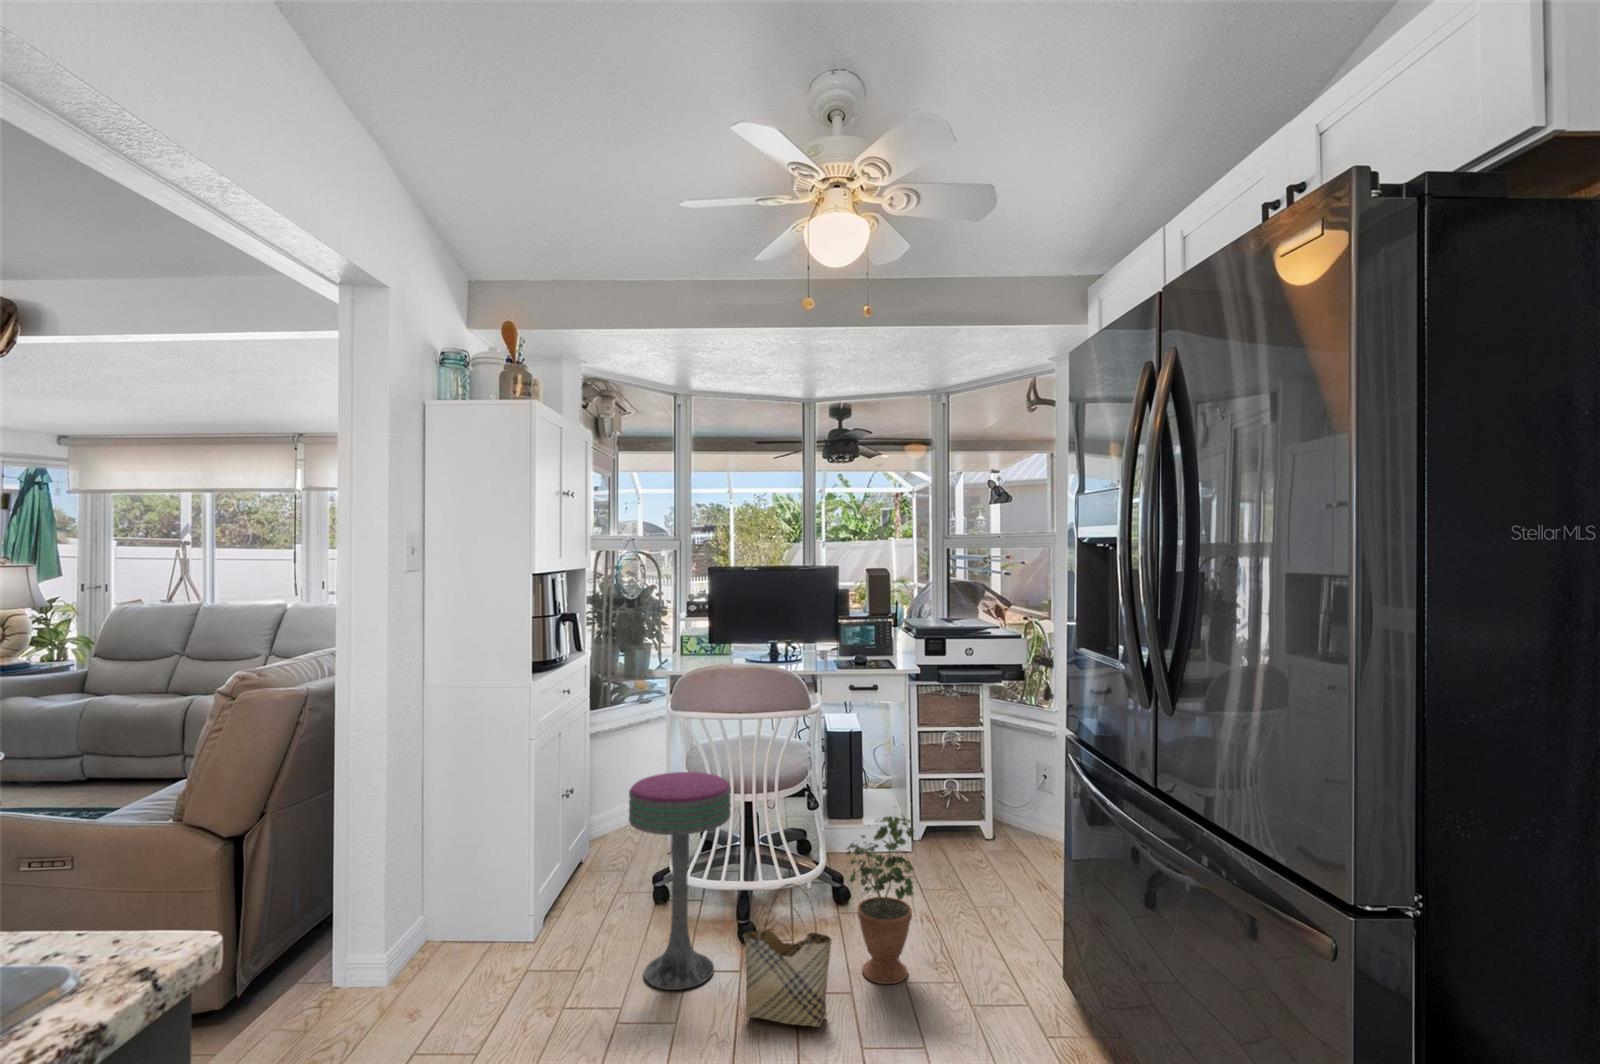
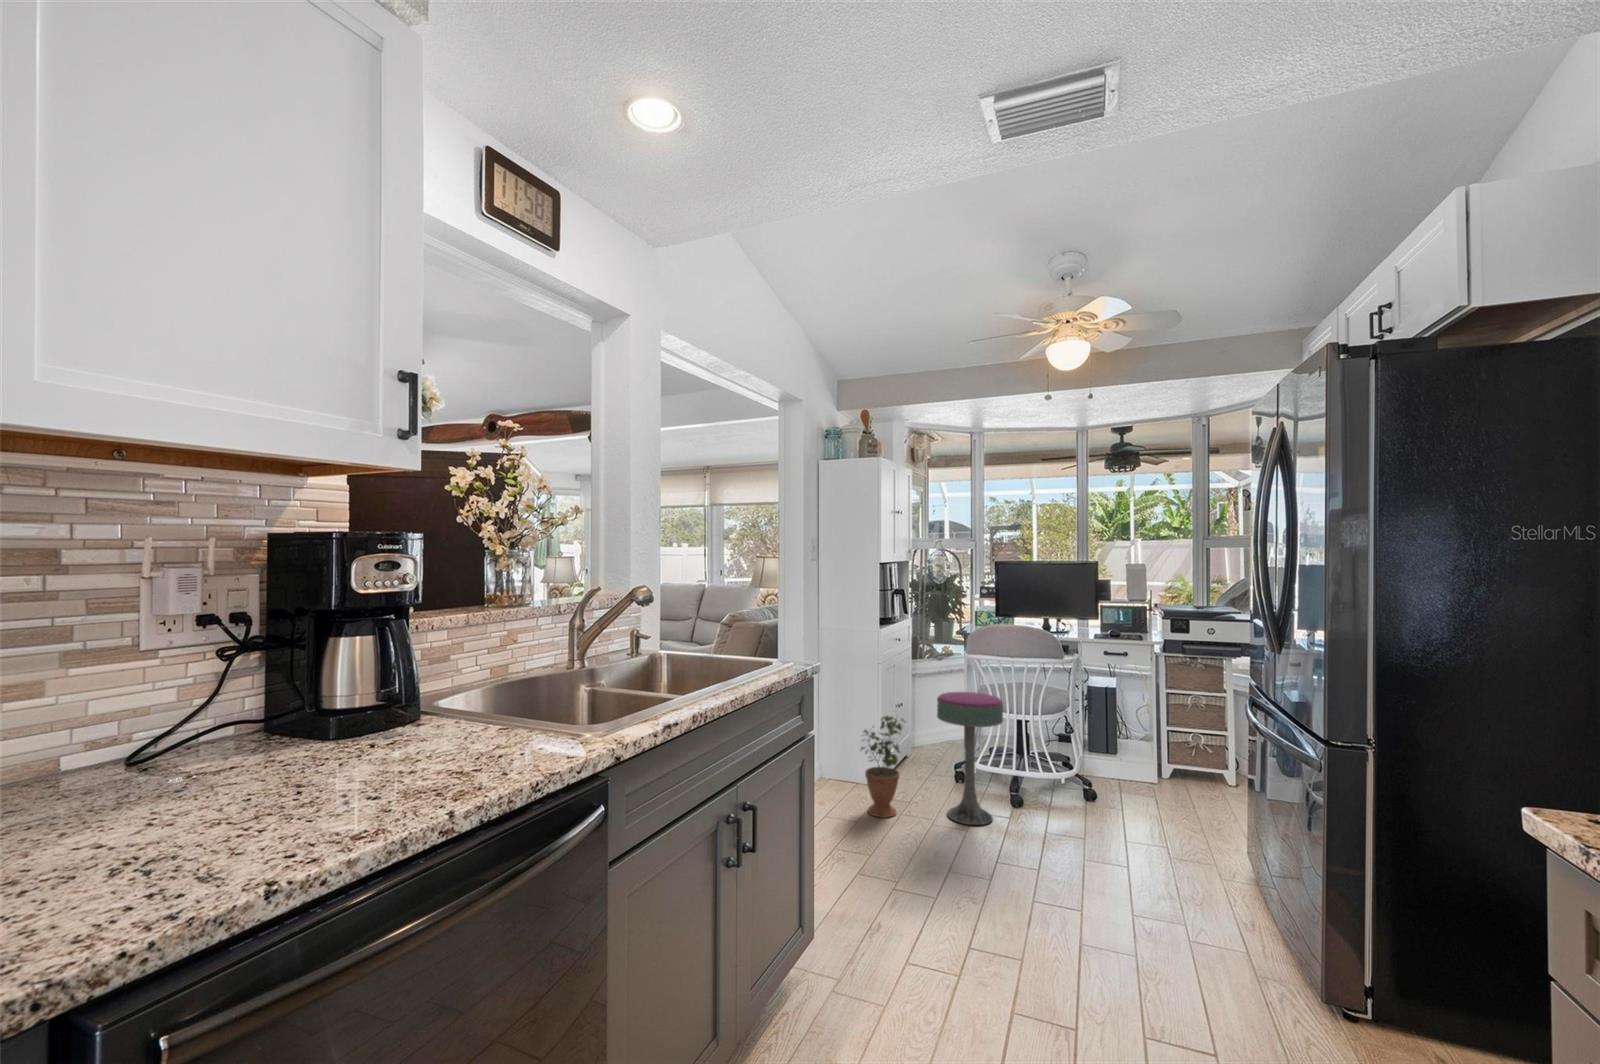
potted plant: present [846,806,914,984] -> present [861,716,905,818]
woven basket: present [743,884,832,1027] -> none [1009,767,1071,859]

